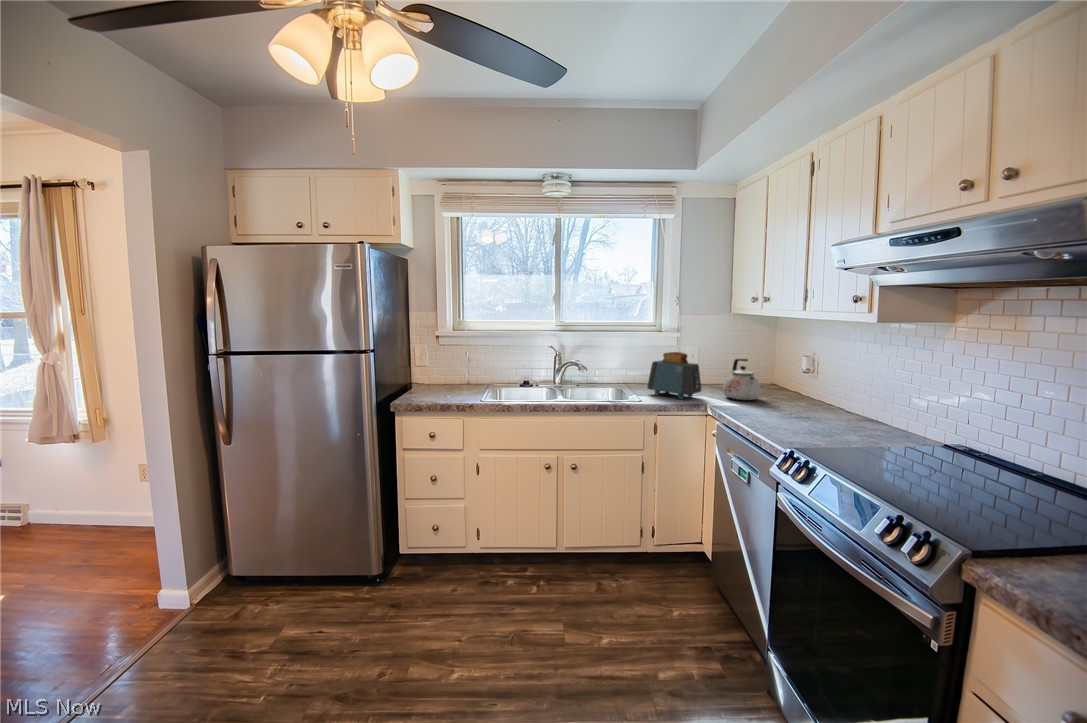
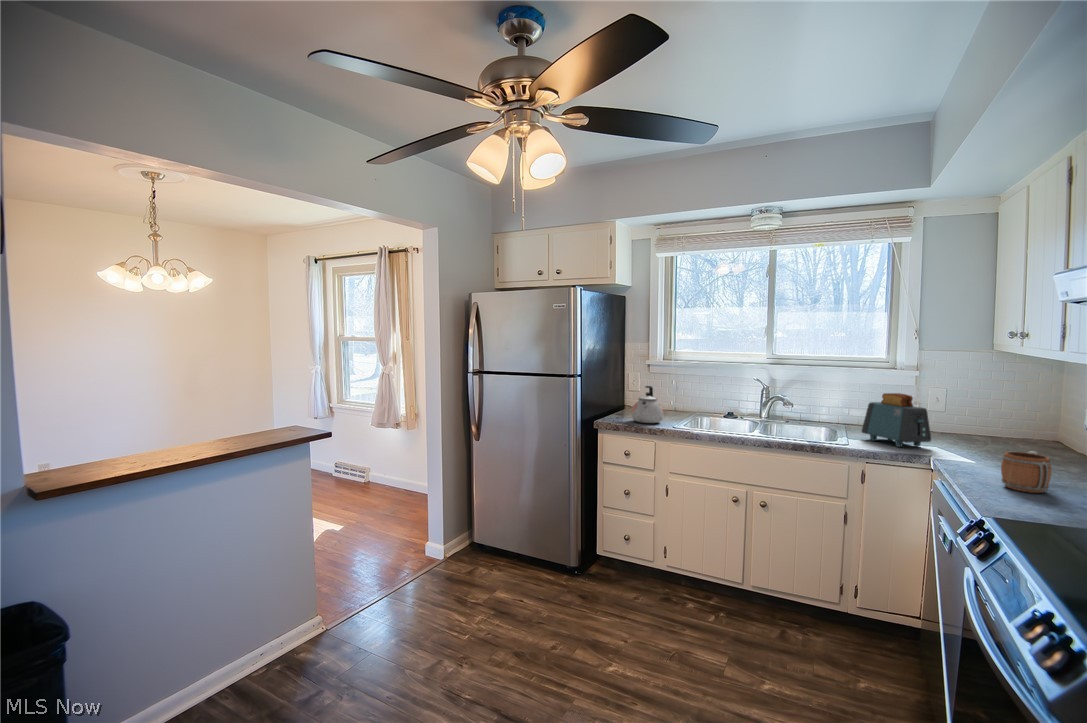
kettle: present [723,359,761,400] -> present [632,386,664,423]
mug: none [786,396,823,433] -> present [1001,451,1052,493]

